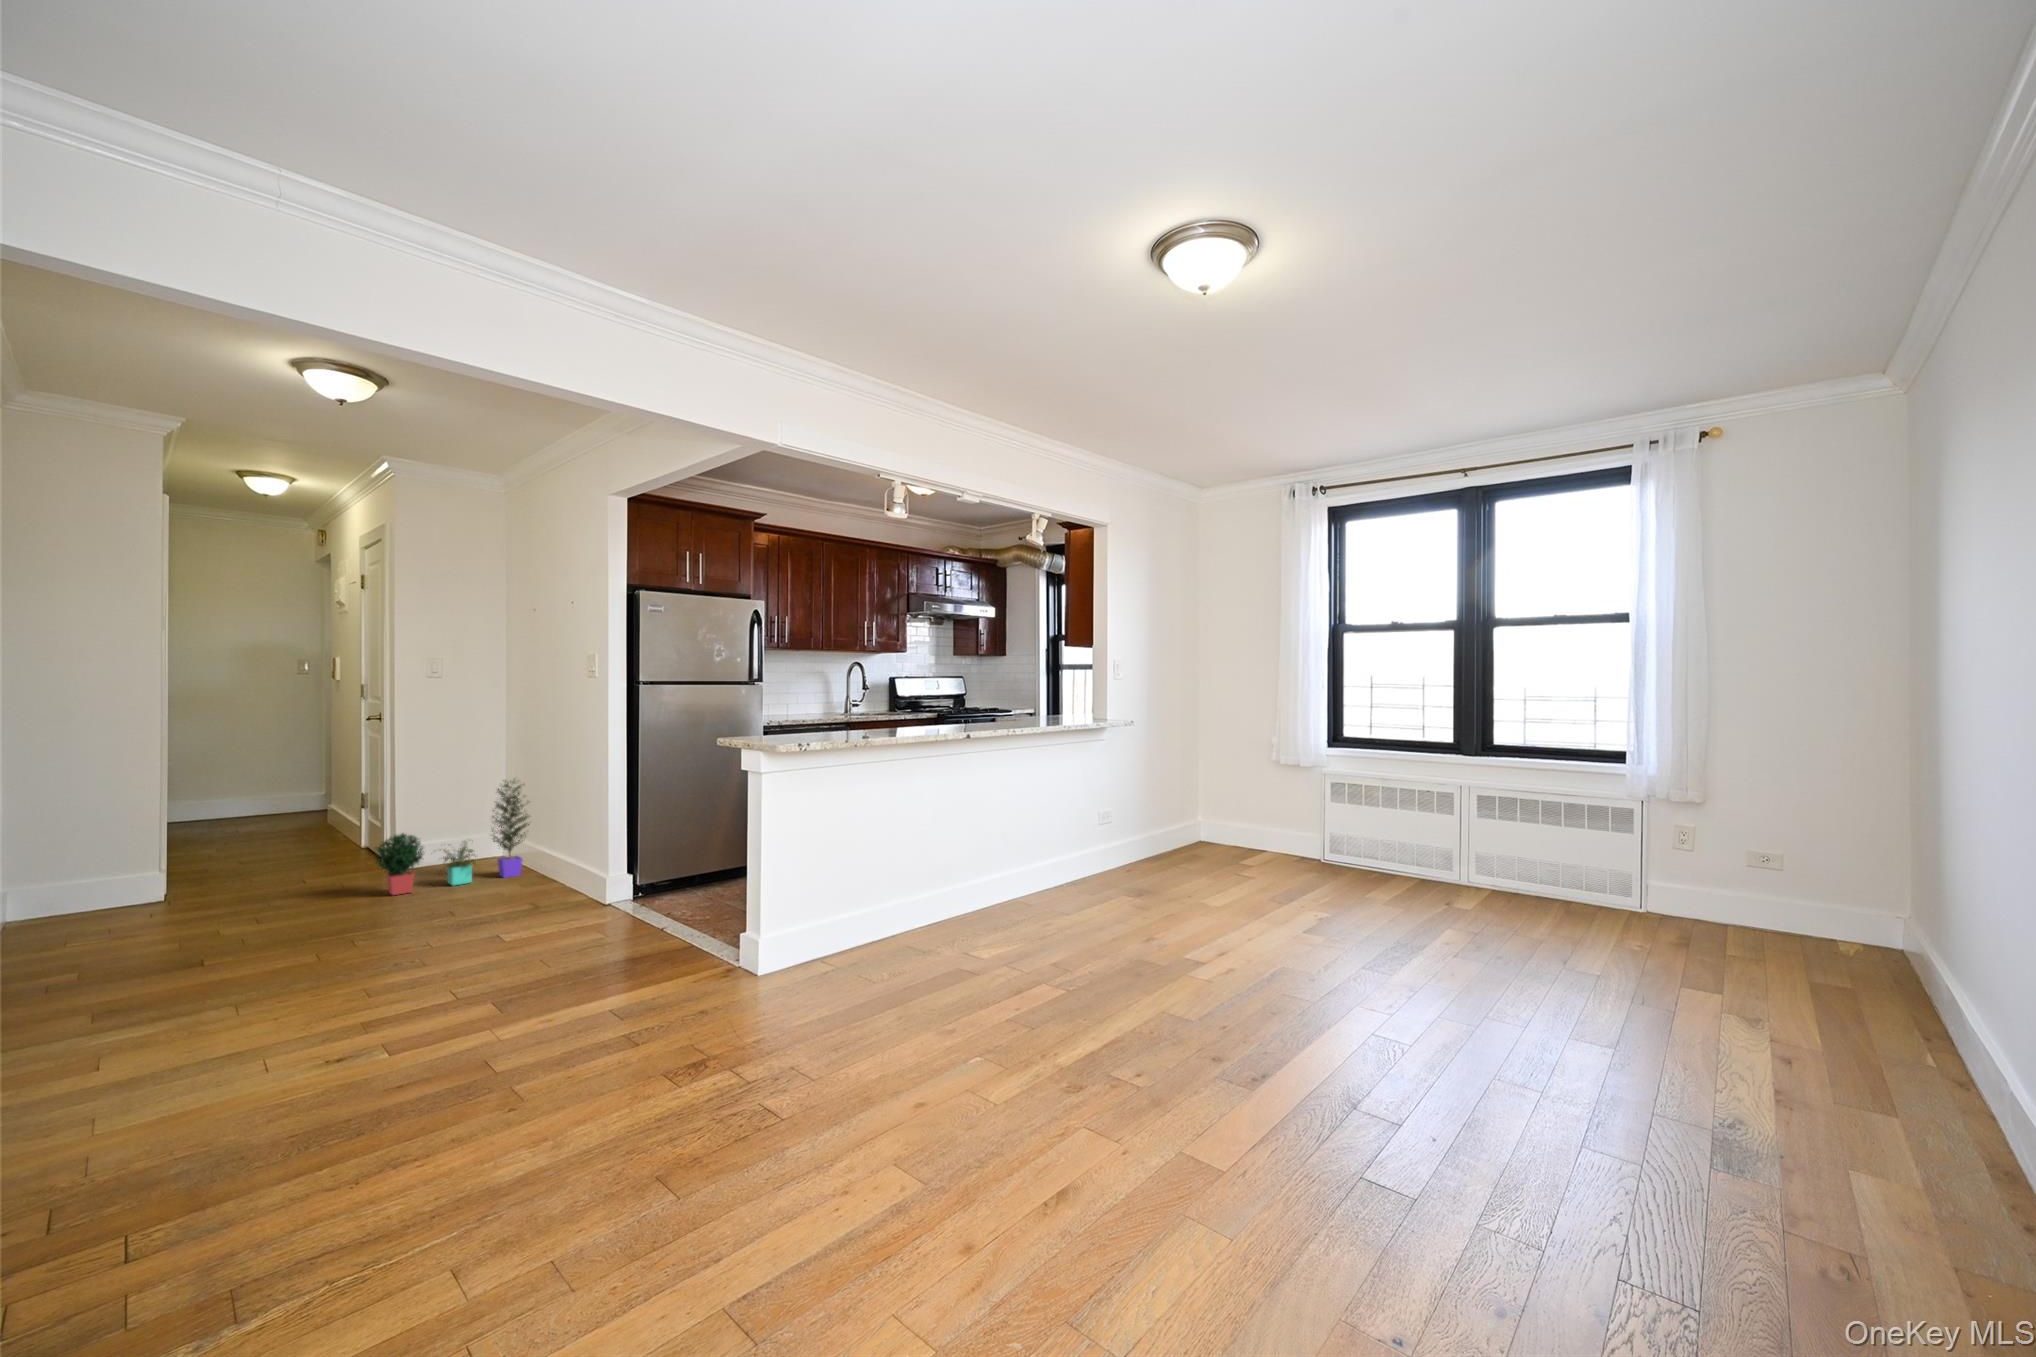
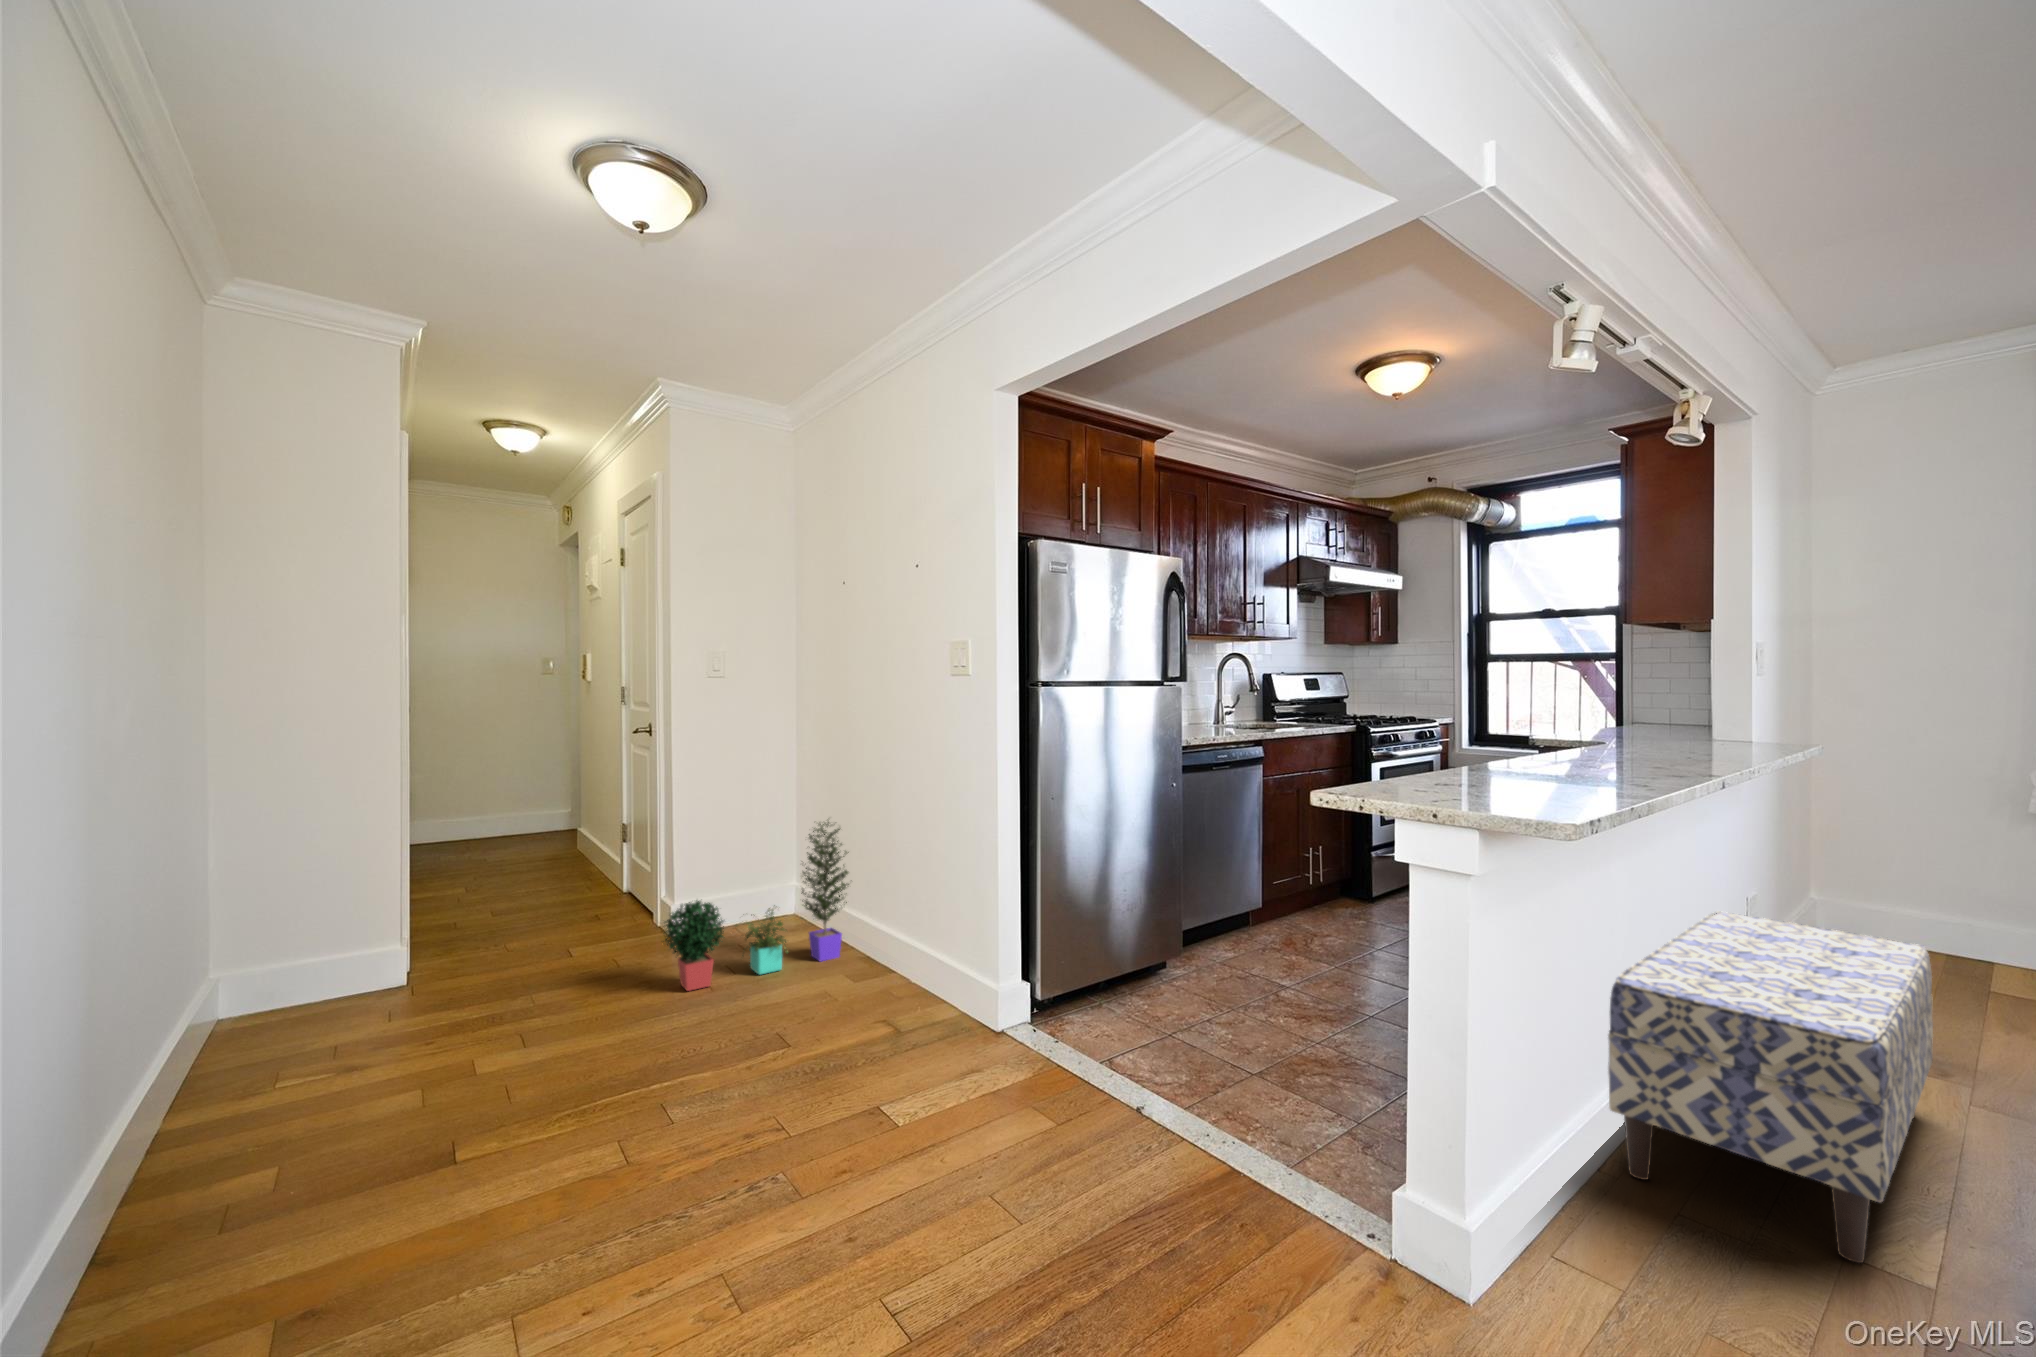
bench: none [897,812,1097,953] -> present [1608,911,1933,1263]

